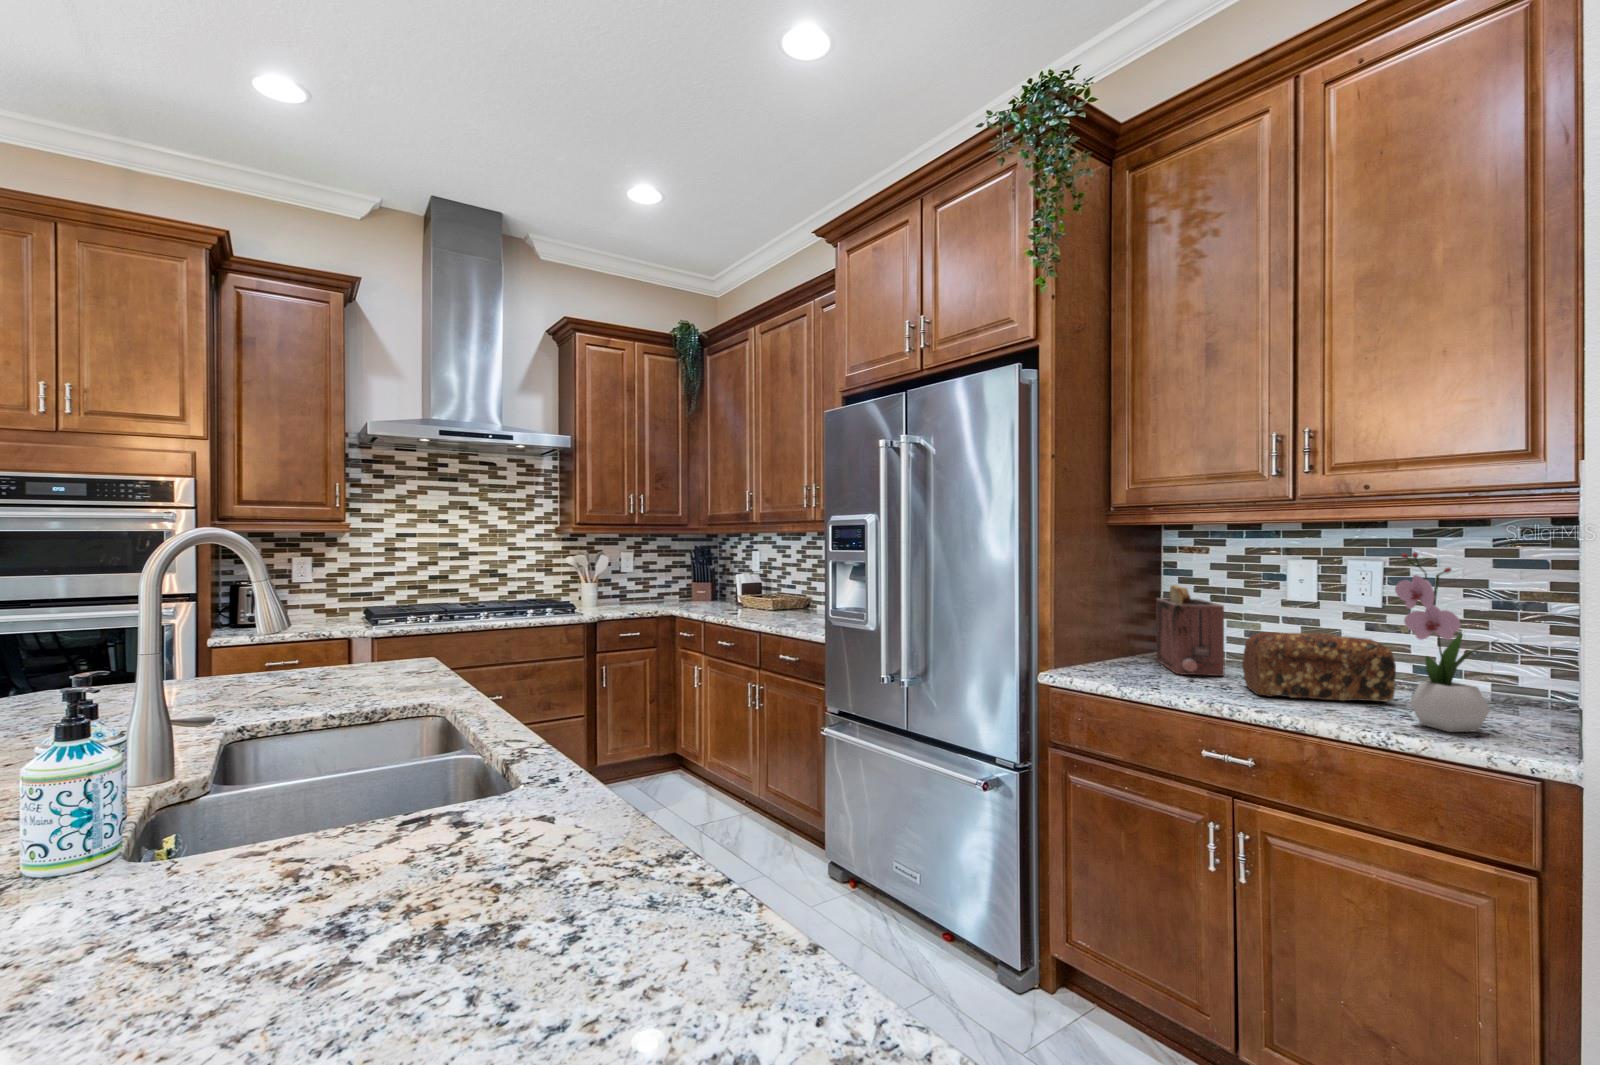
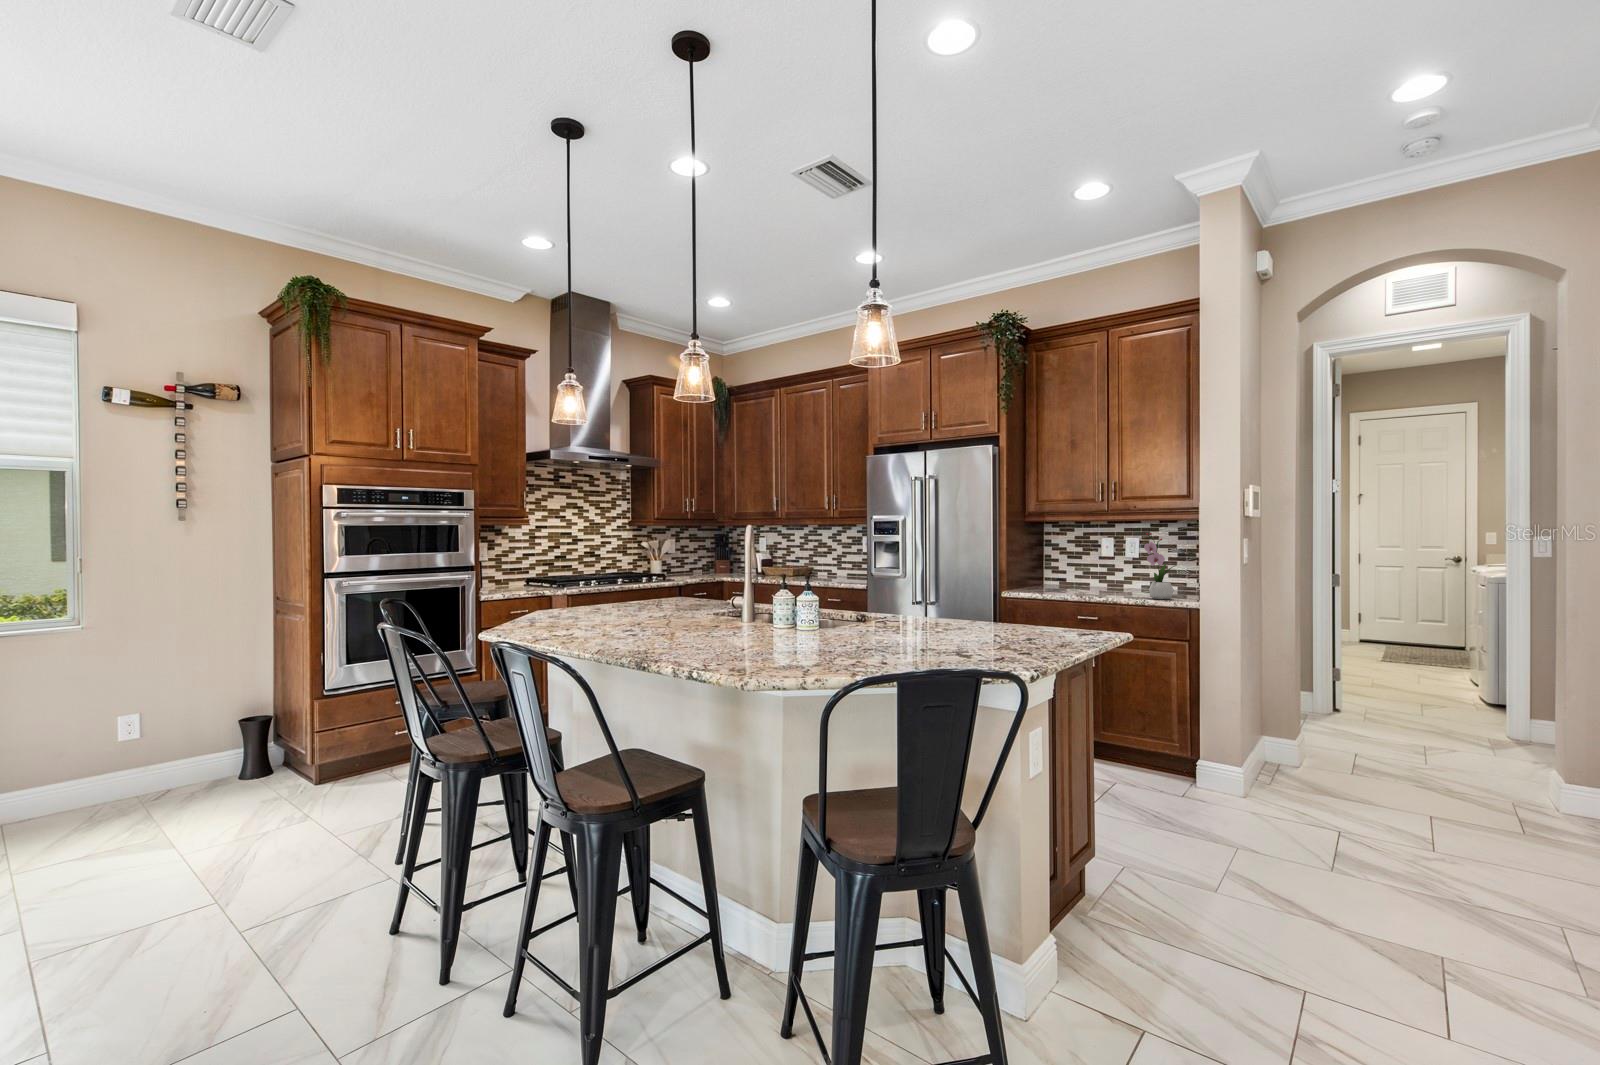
toaster: present [1156,585,1225,676] -> none [1044,550,1077,590]
bread loaf: present [1242,632,1396,701] -> none [1086,568,1144,595]

